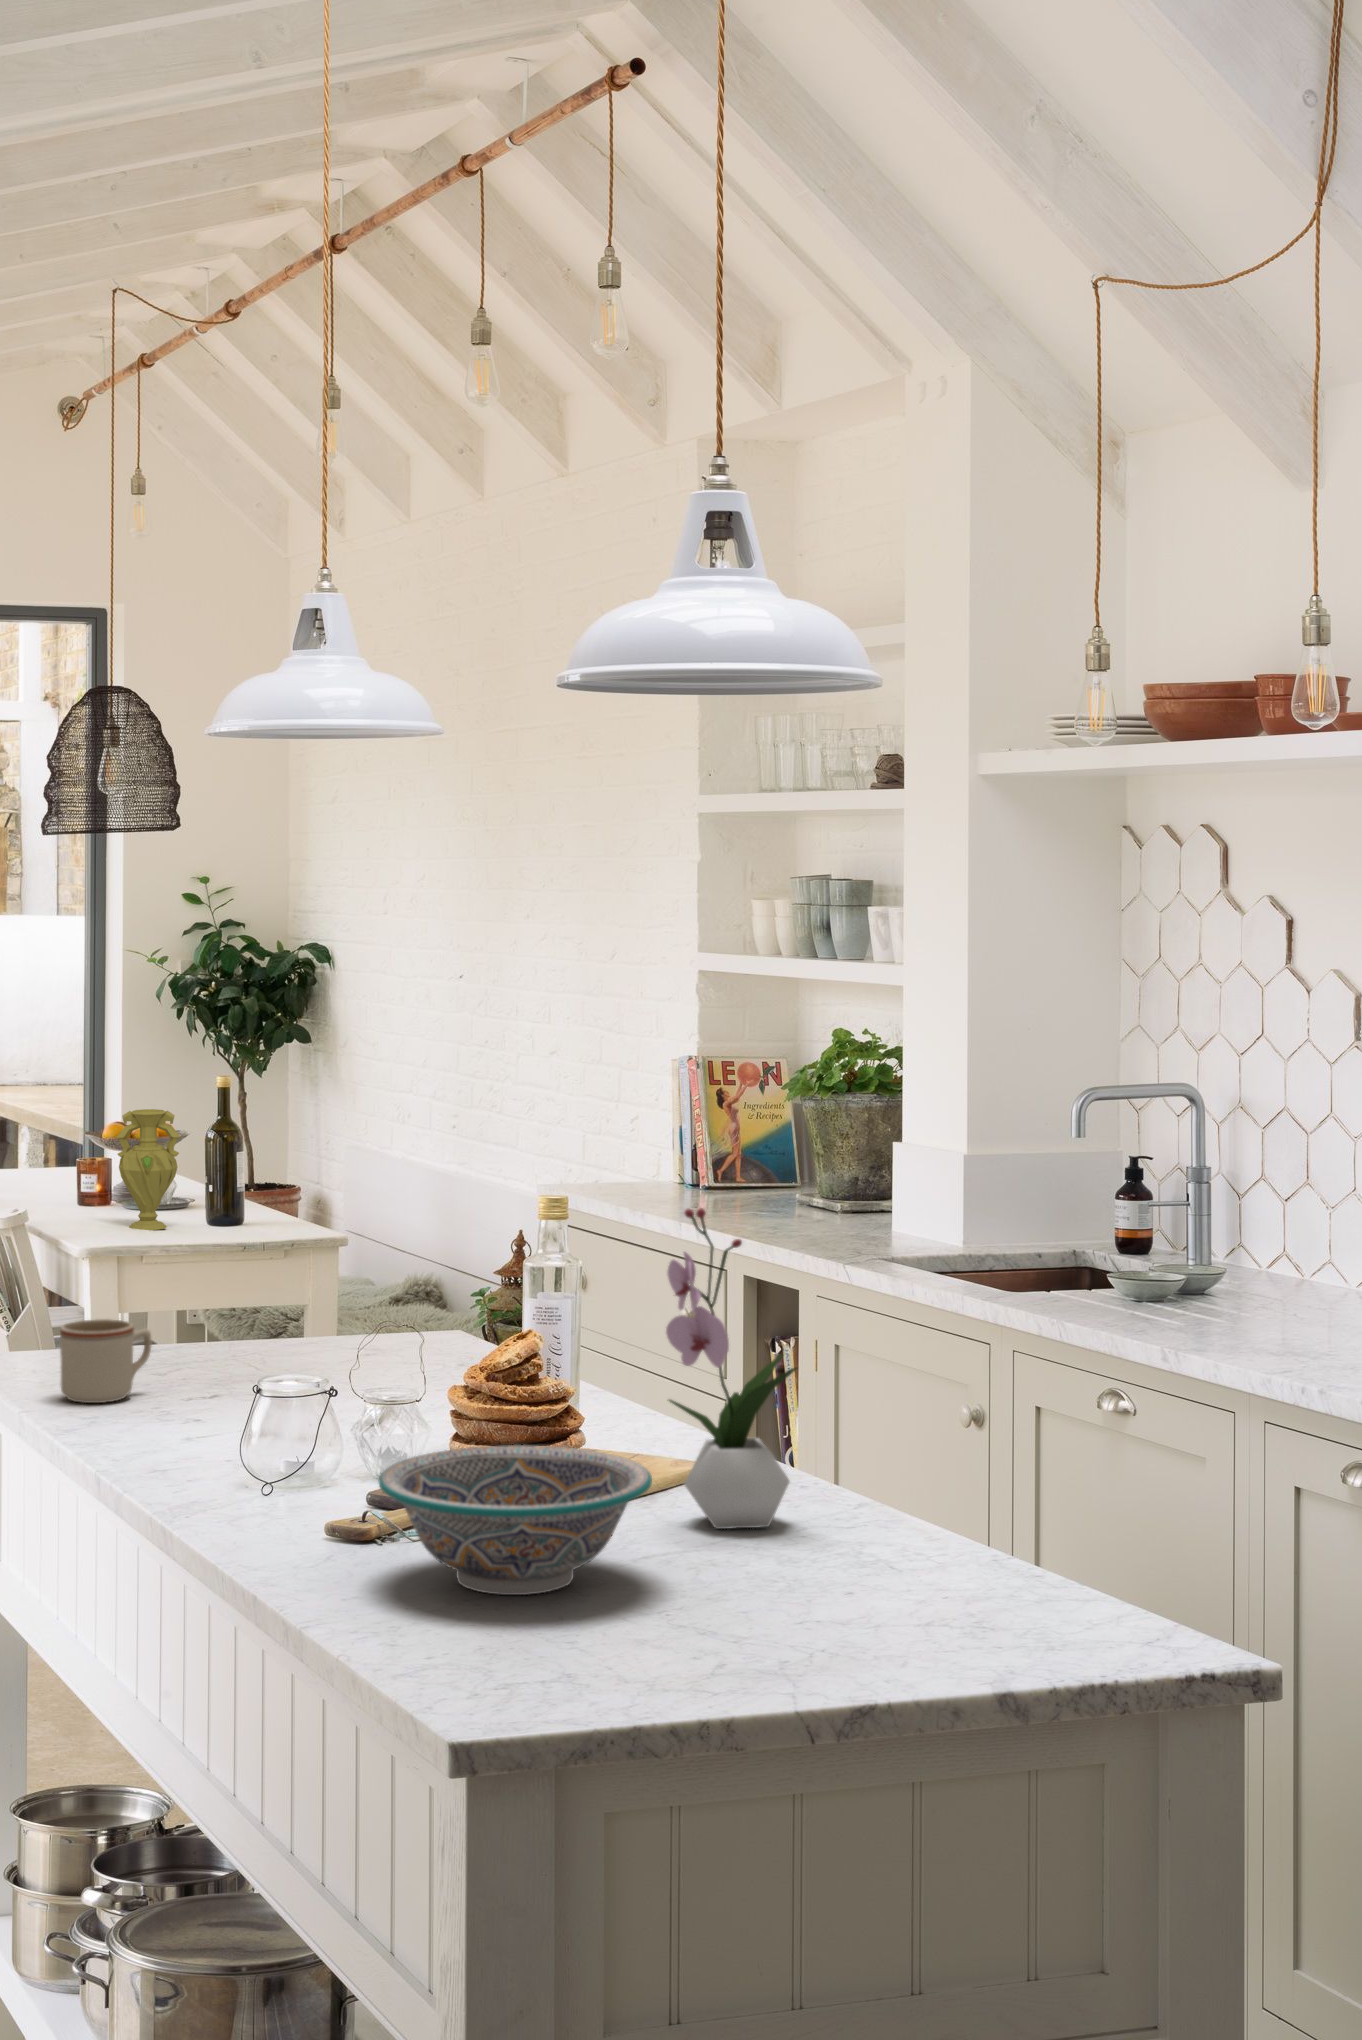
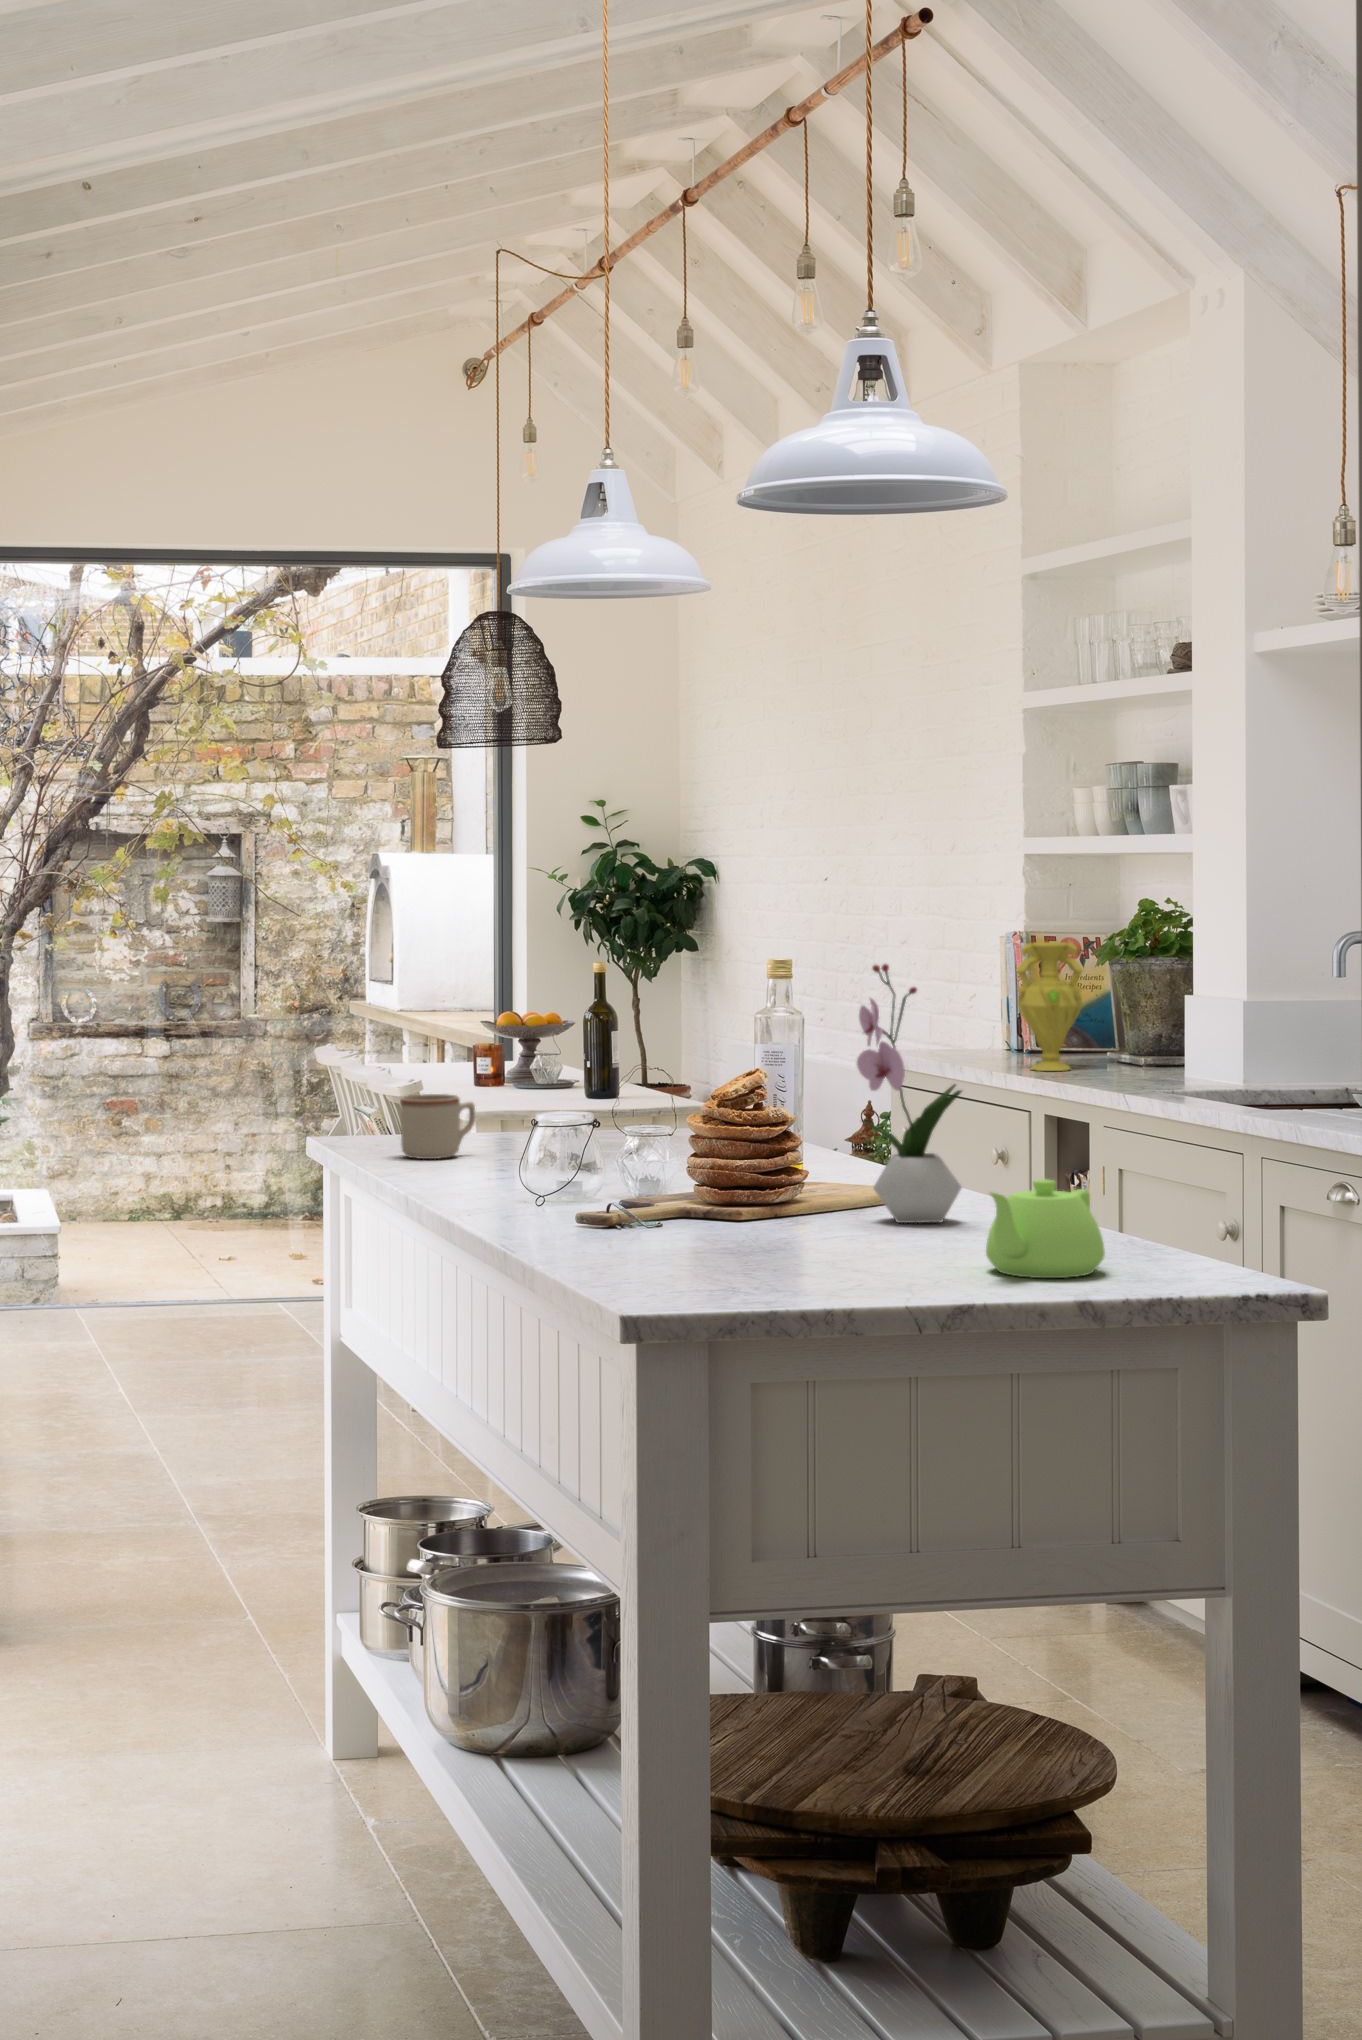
vase: present [116,1109,180,1230] -> present [1016,942,1083,1071]
bowl: present [379,1445,652,1595] -> none [608,1146,826,1248]
teapot: none [872,1518,1018,1651] -> present [986,1179,1105,1278]

